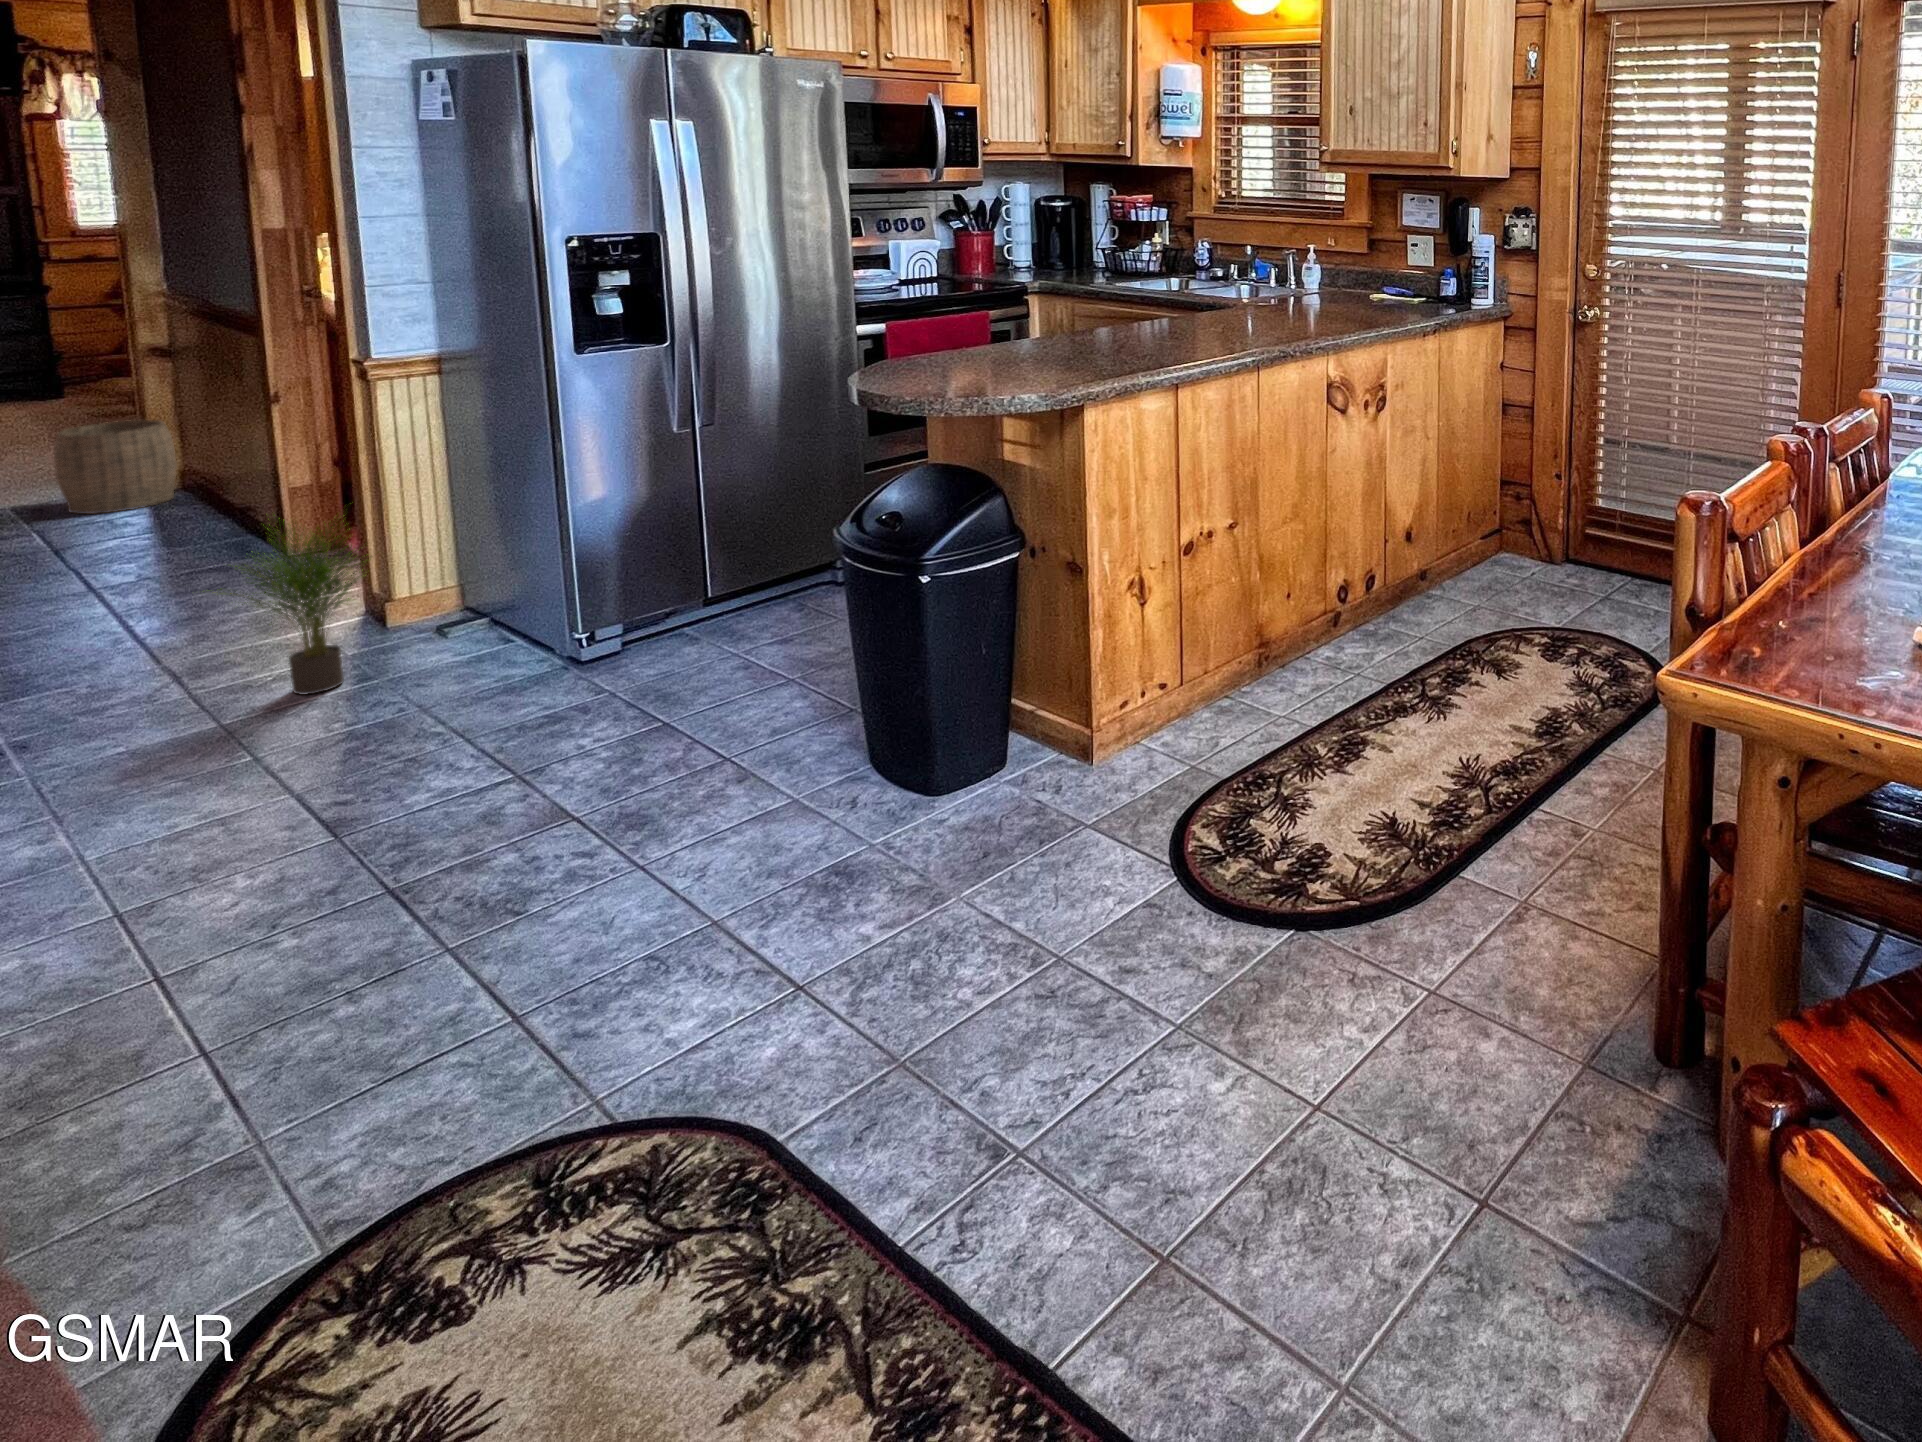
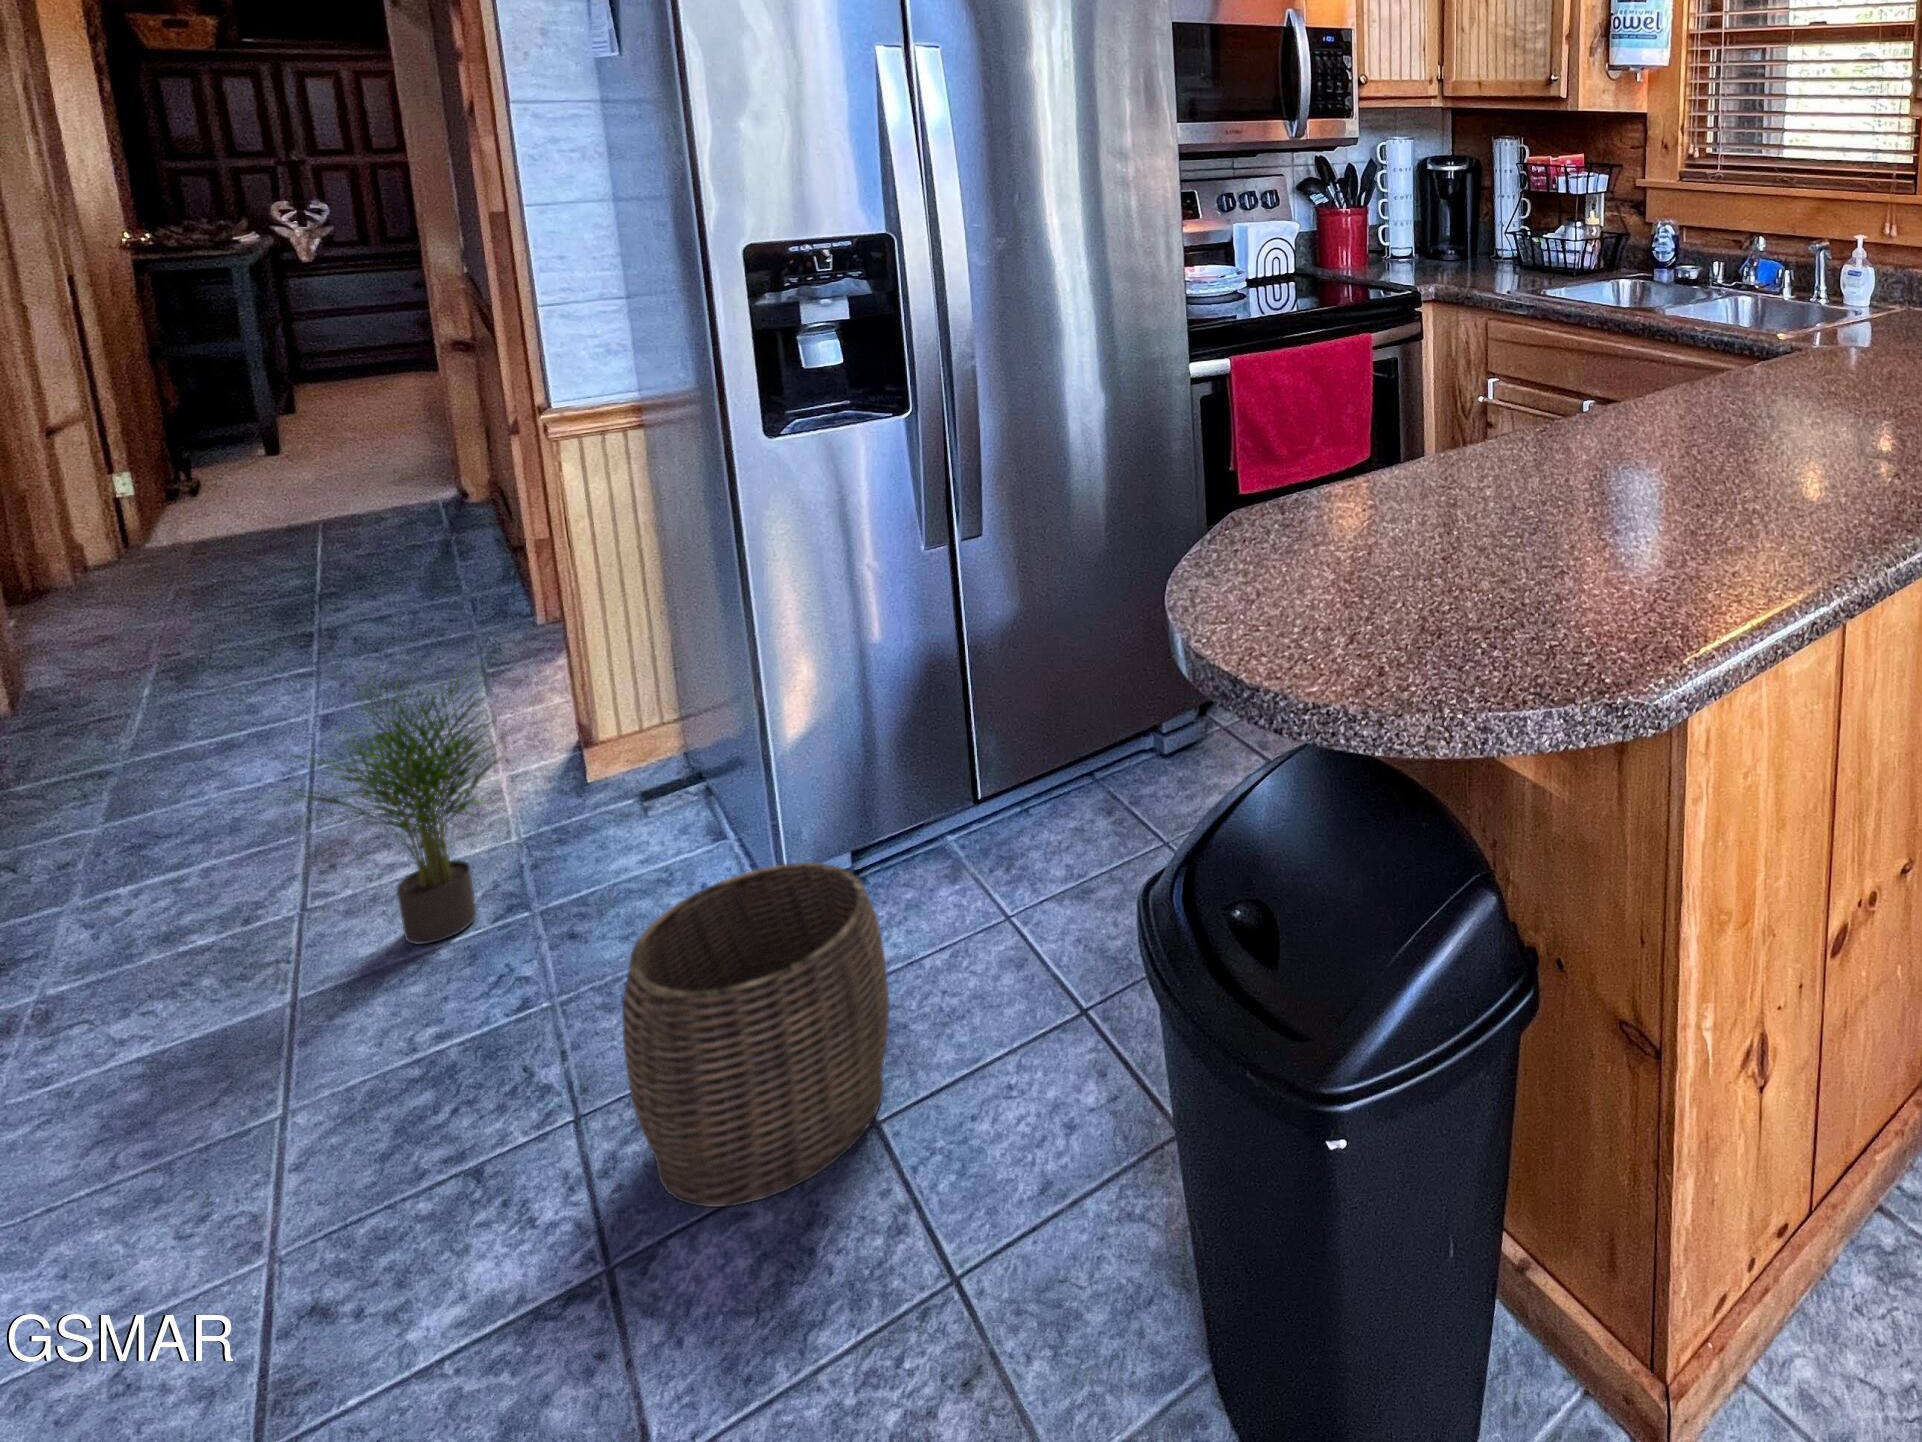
woven basket: present [54,420,177,514] -> present [622,863,890,1207]

